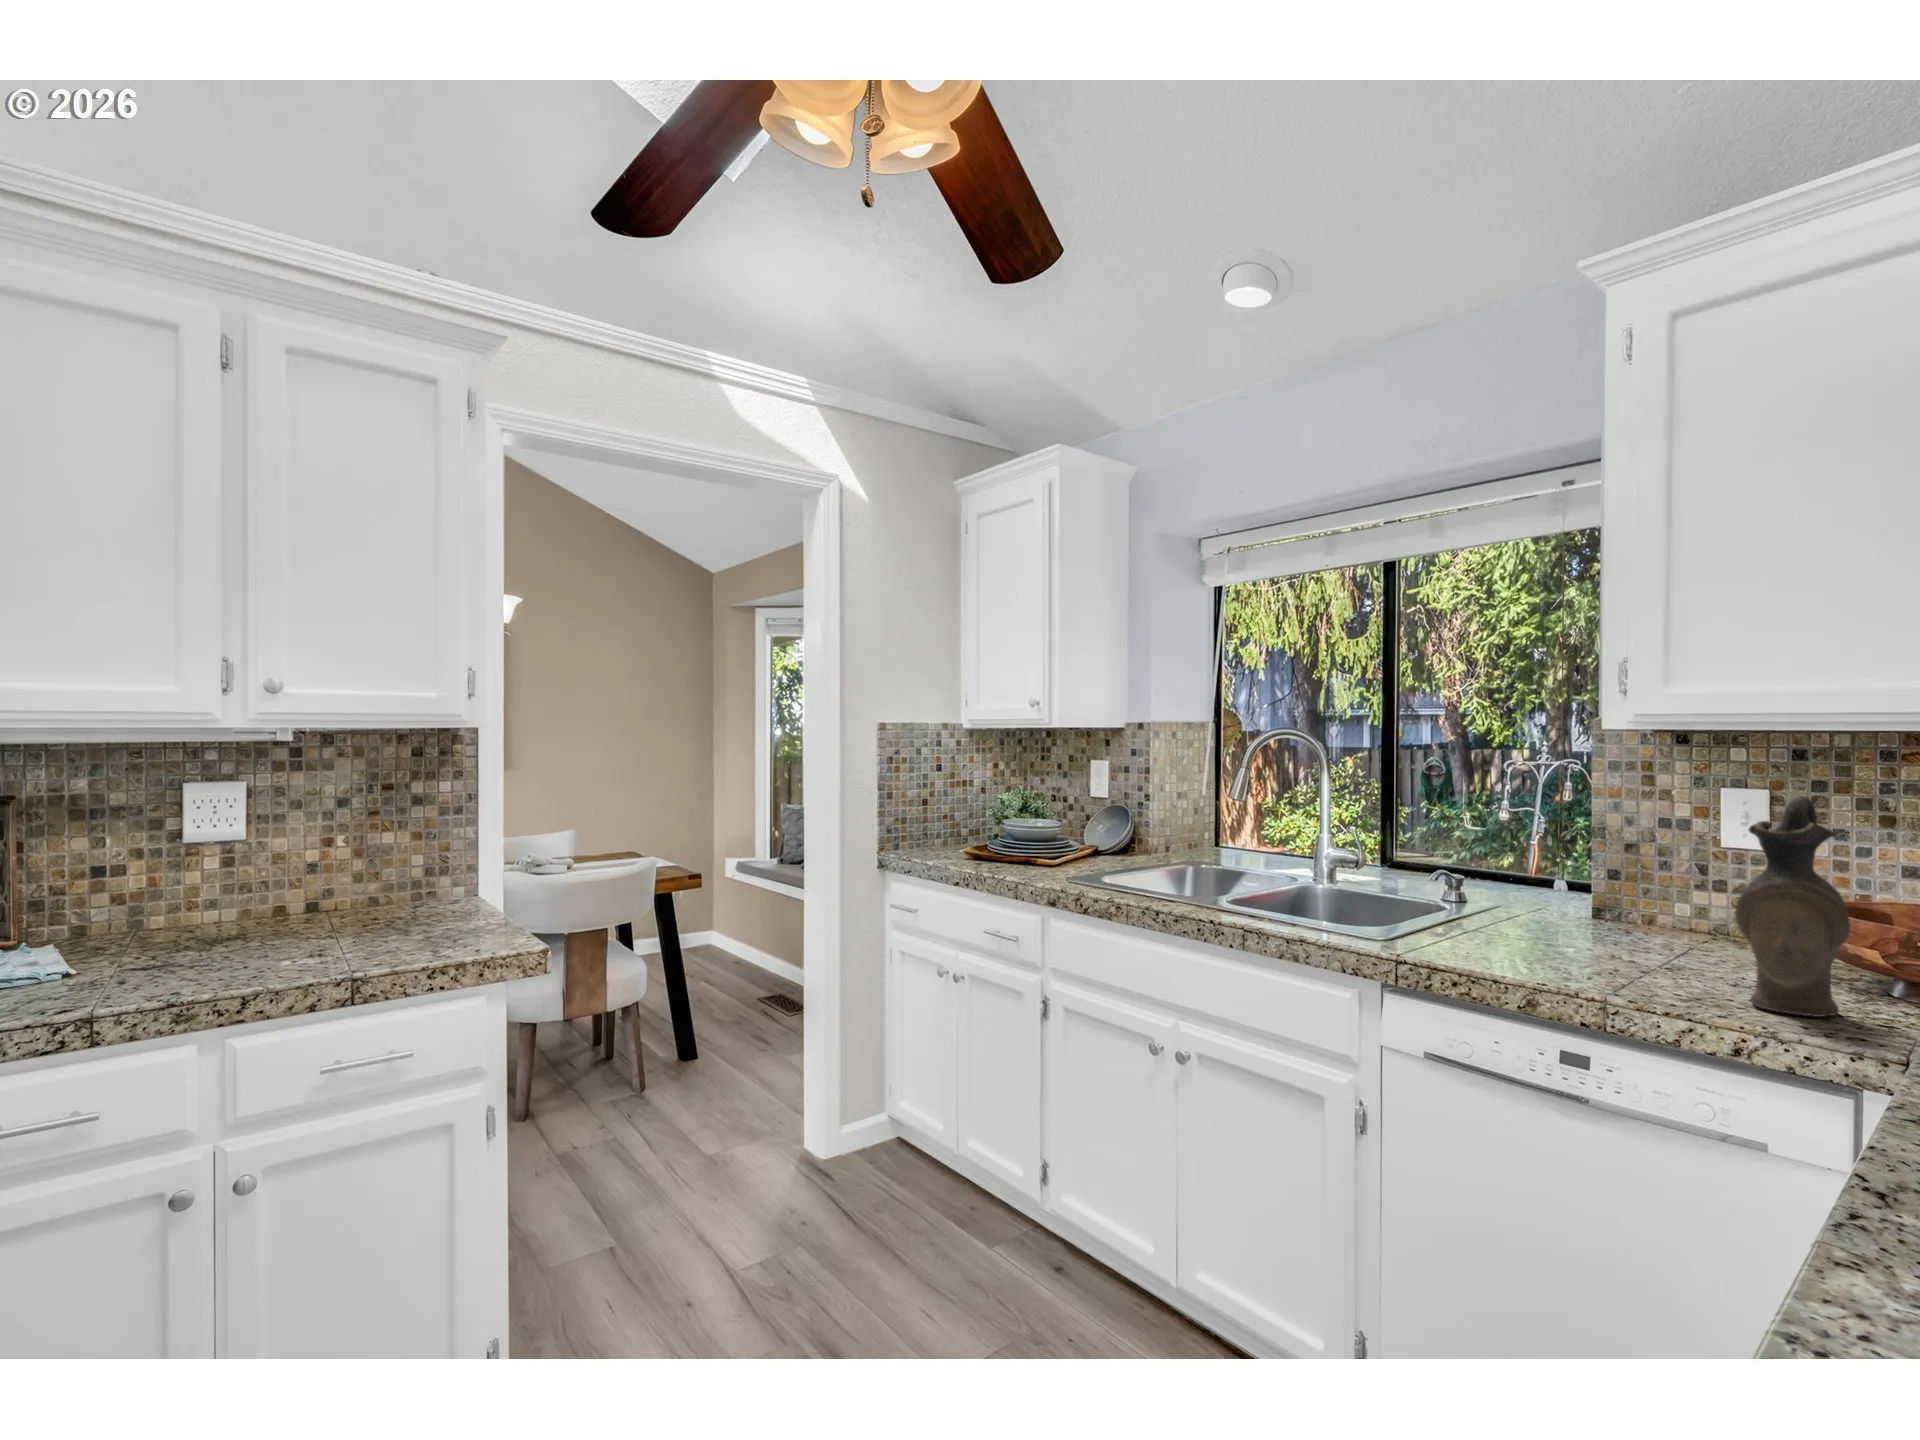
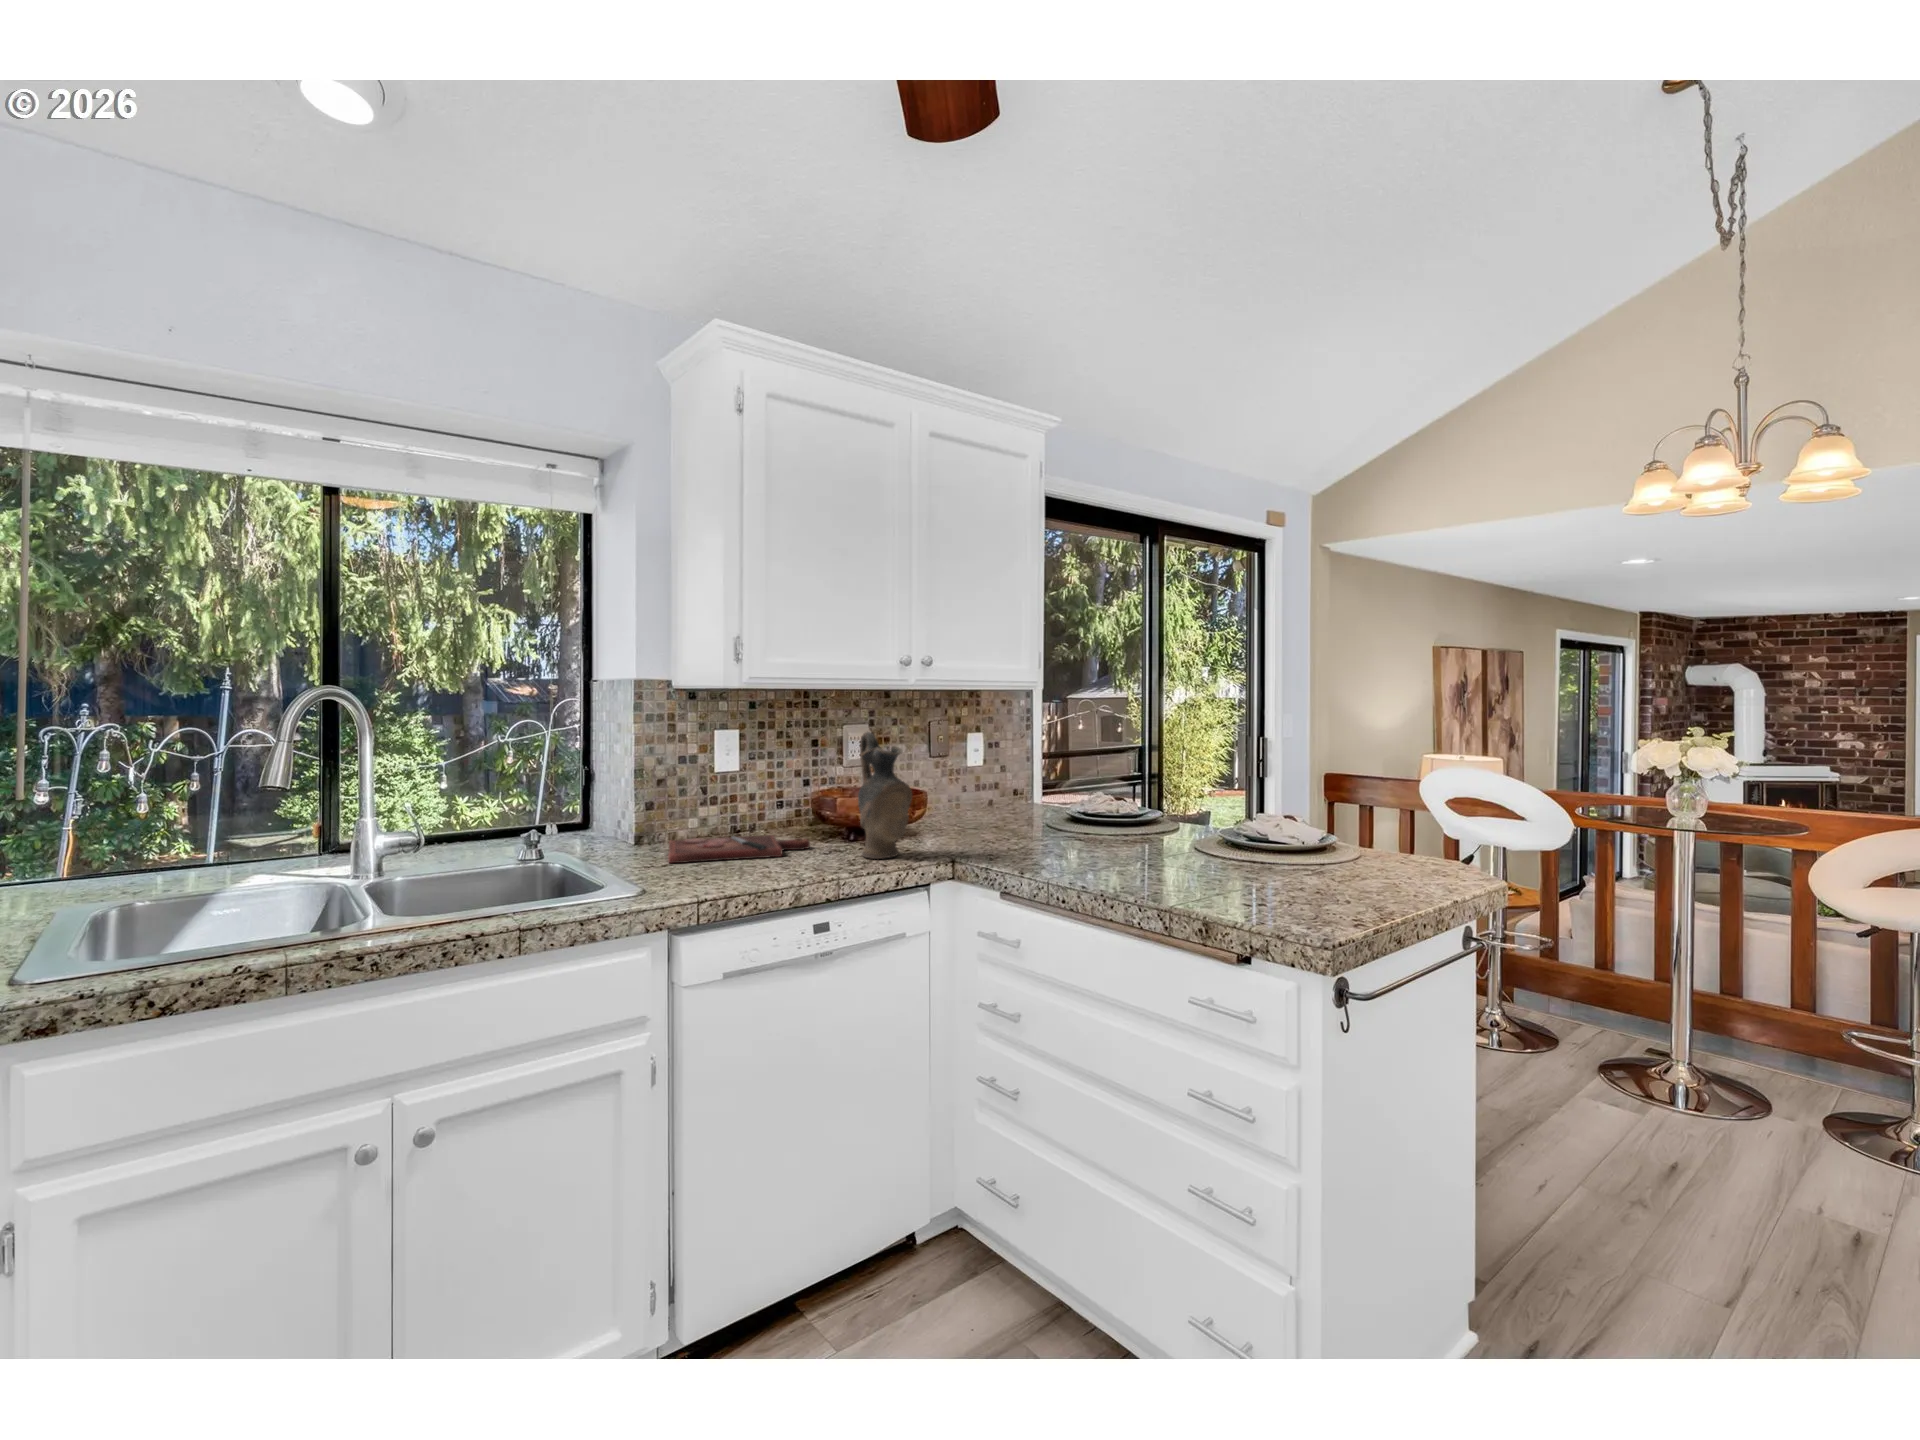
cutting board: none [1528,920,1758,976] -> present [668,835,810,863]

